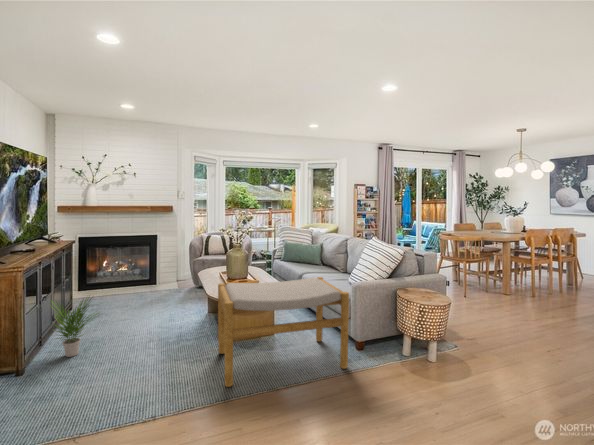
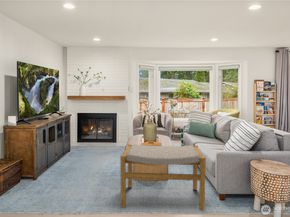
potted plant: present [55,298,96,357] -> none [39,144,71,177]

